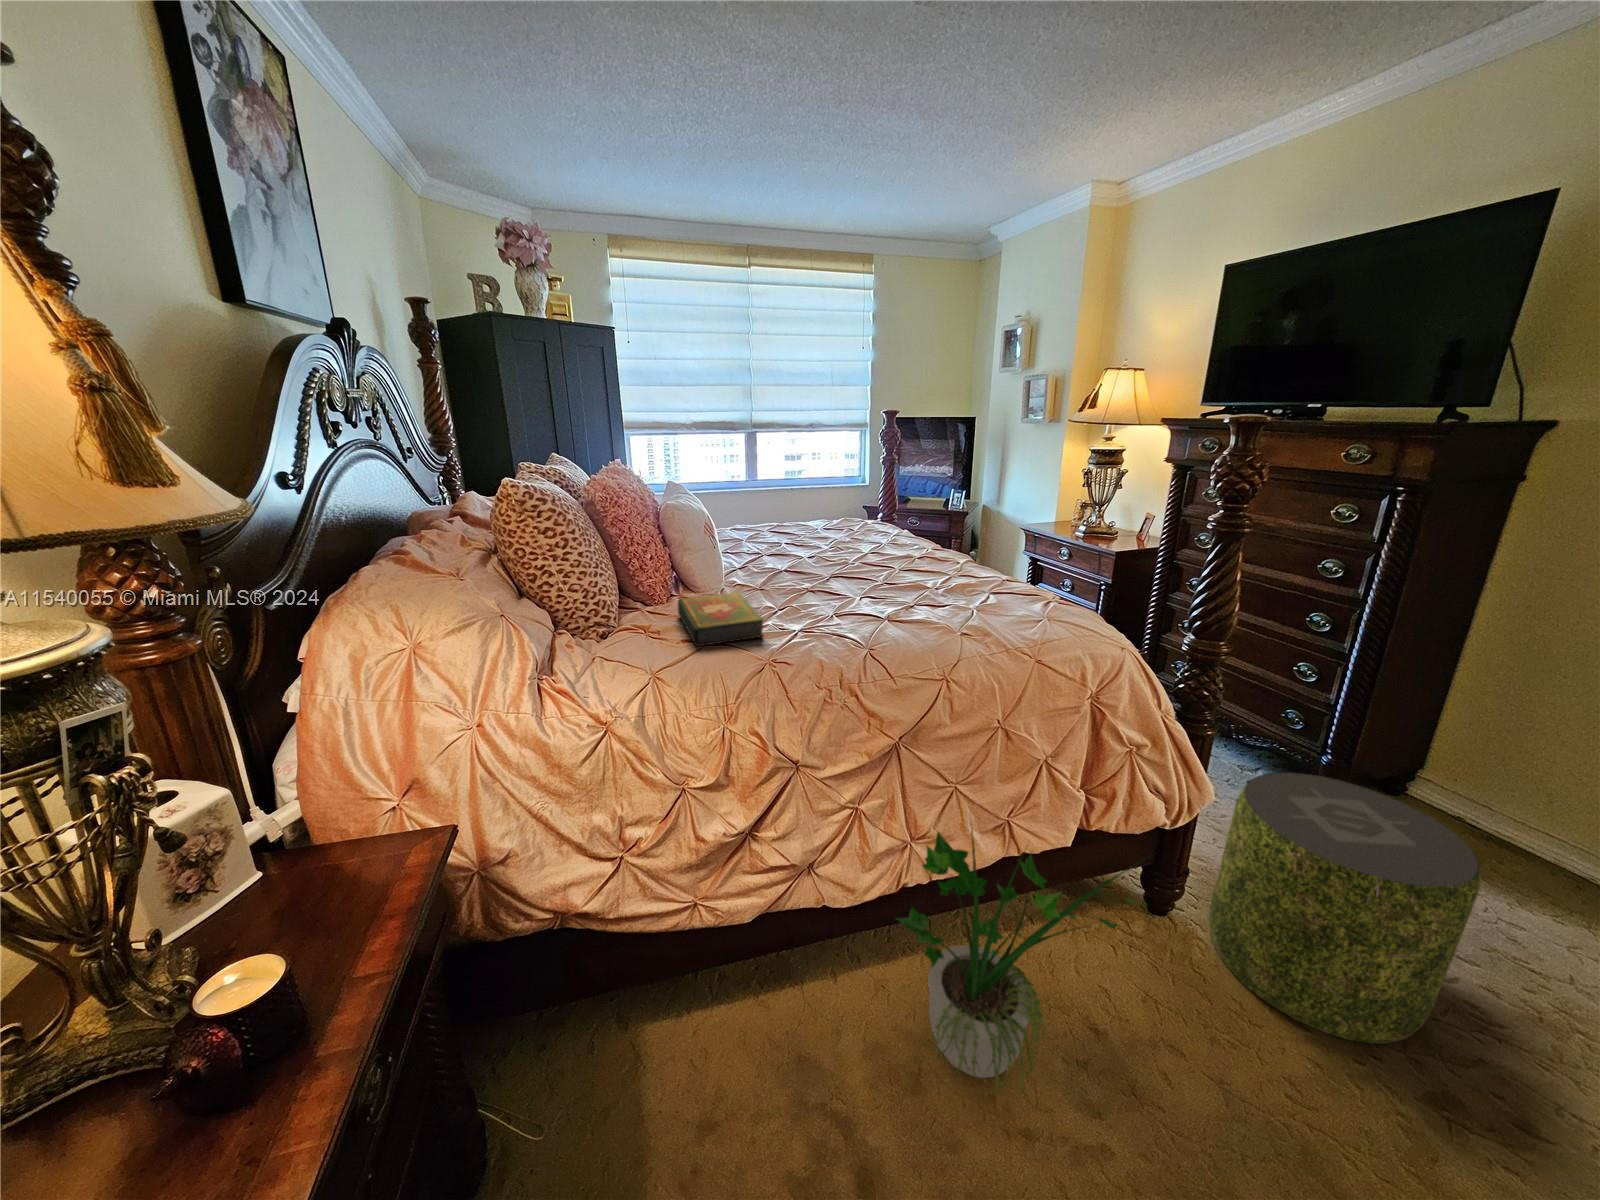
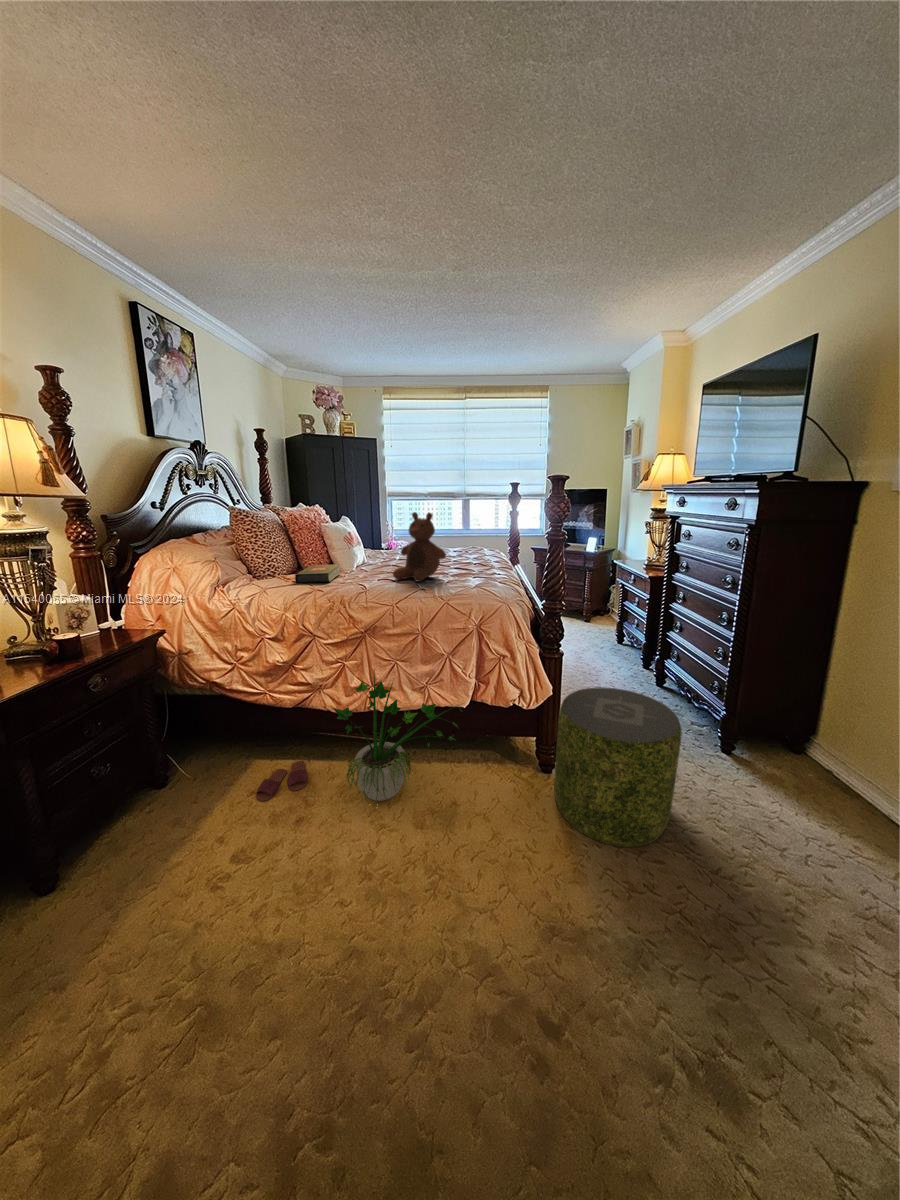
stuffed bear: none [849,484,950,619] -> present [393,512,446,582]
slippers: none [727,1016,817,1157] -> present [256,761,308,801]

